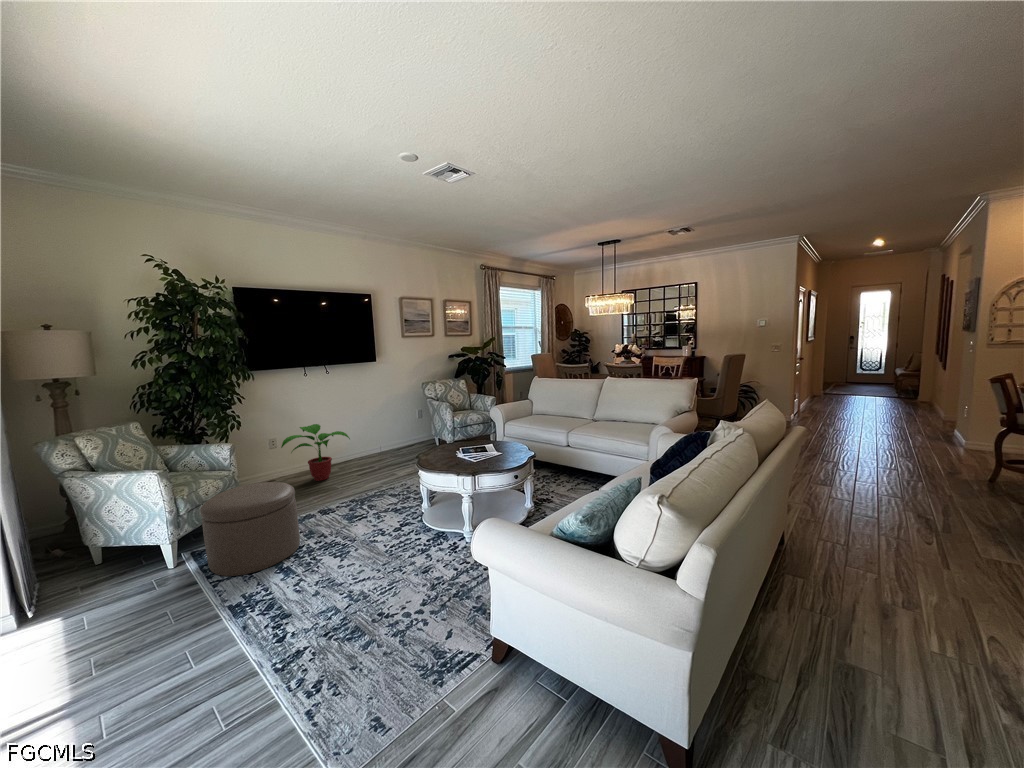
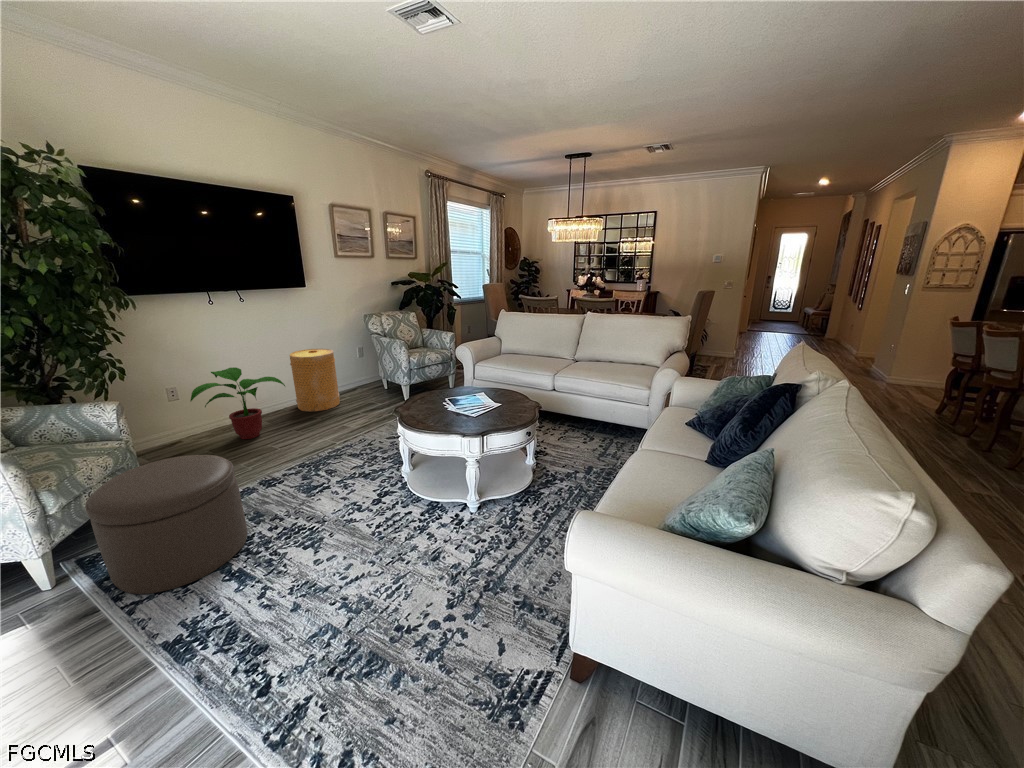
basket: none [359,411,396,462] -> present [290,349,340,412]

